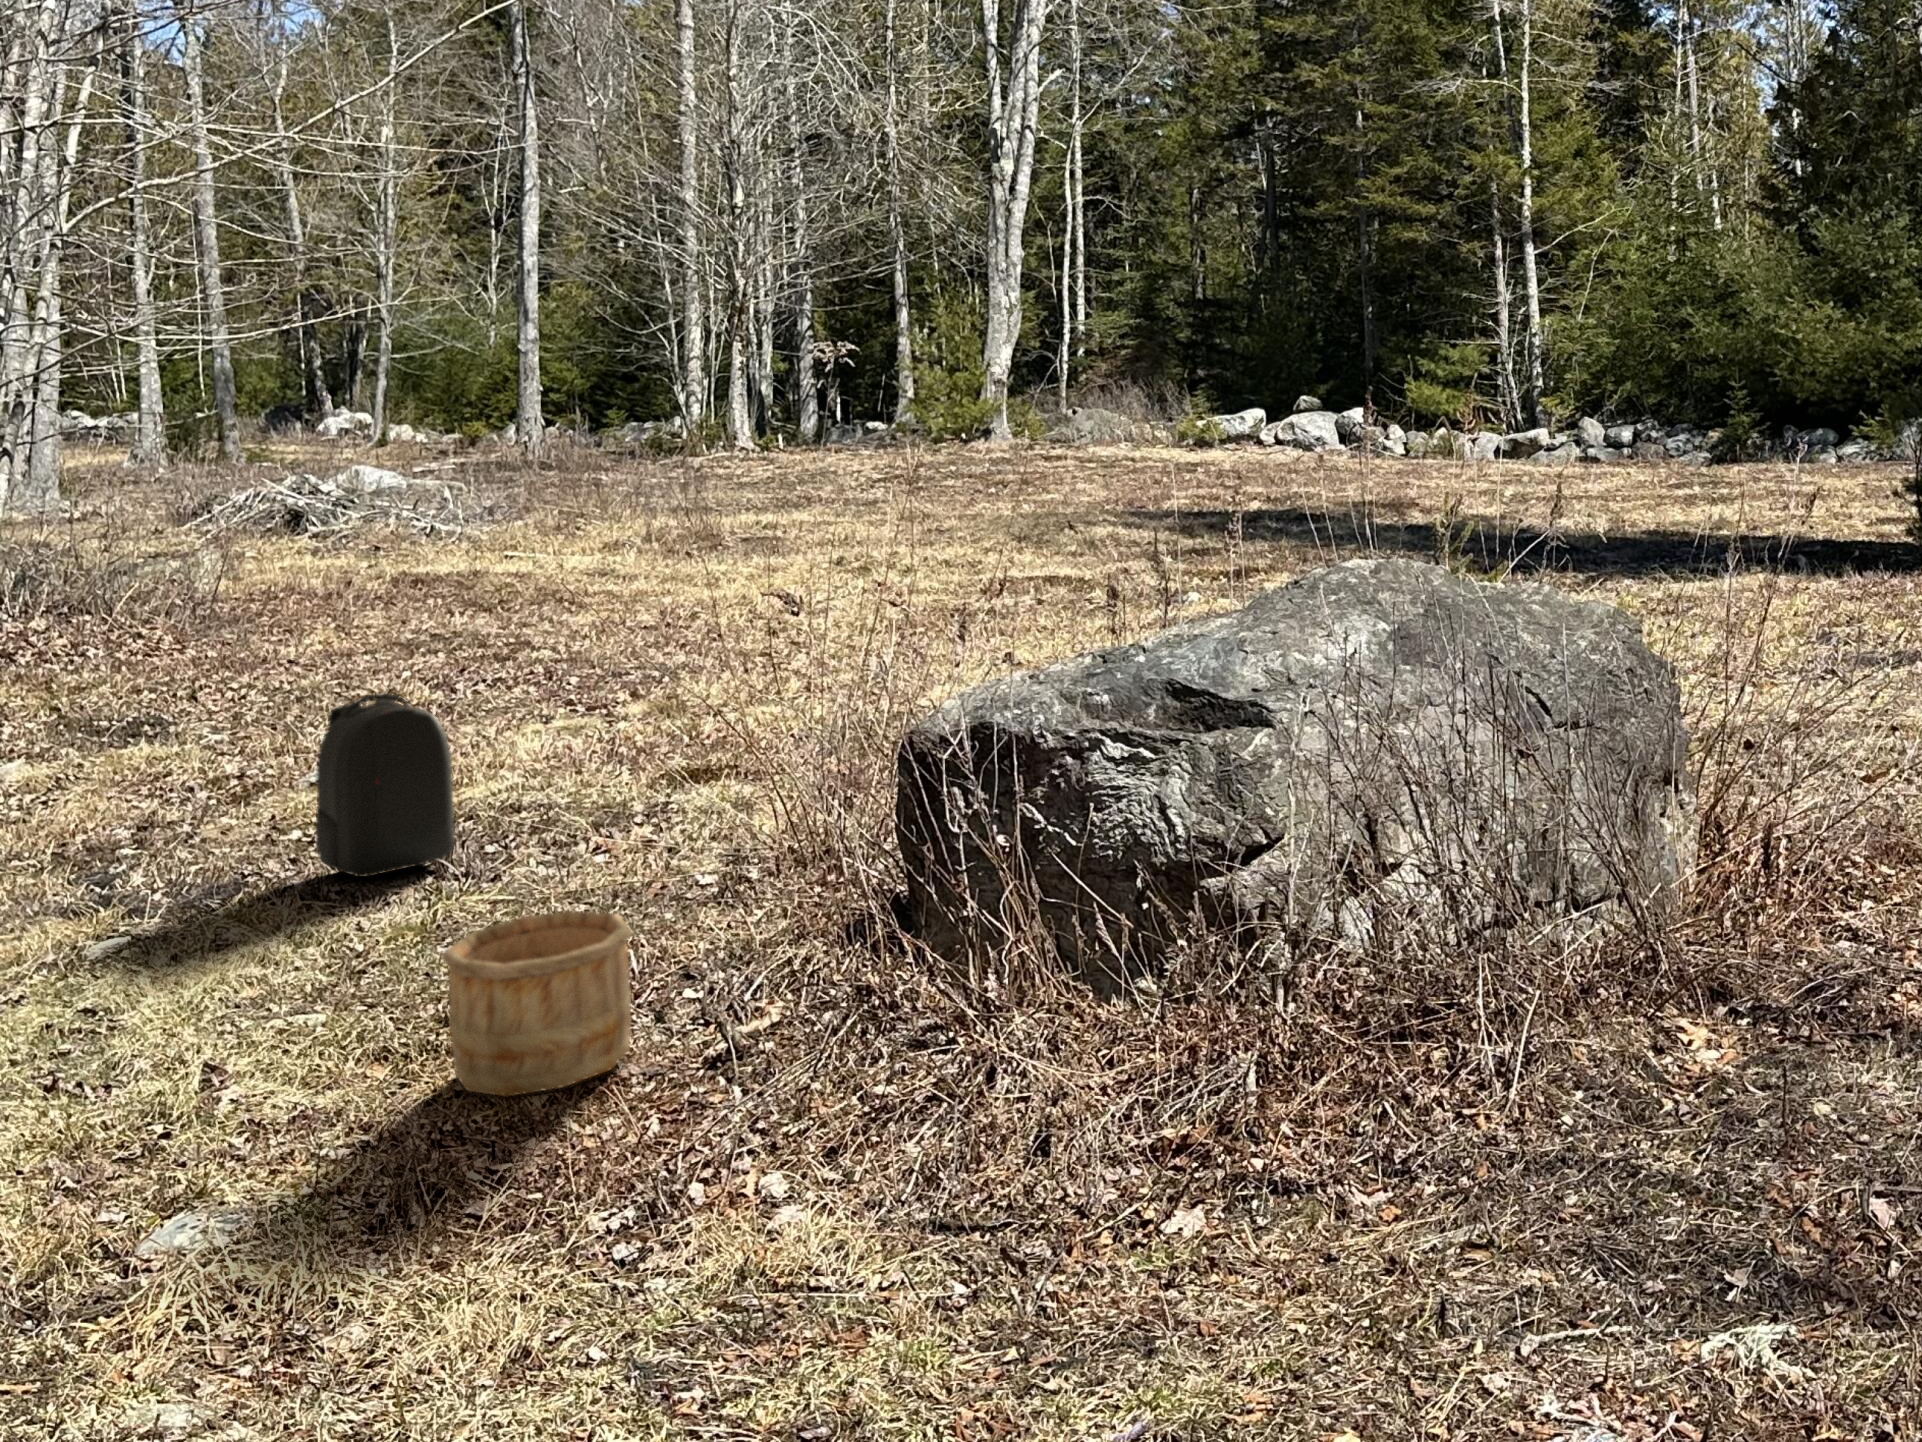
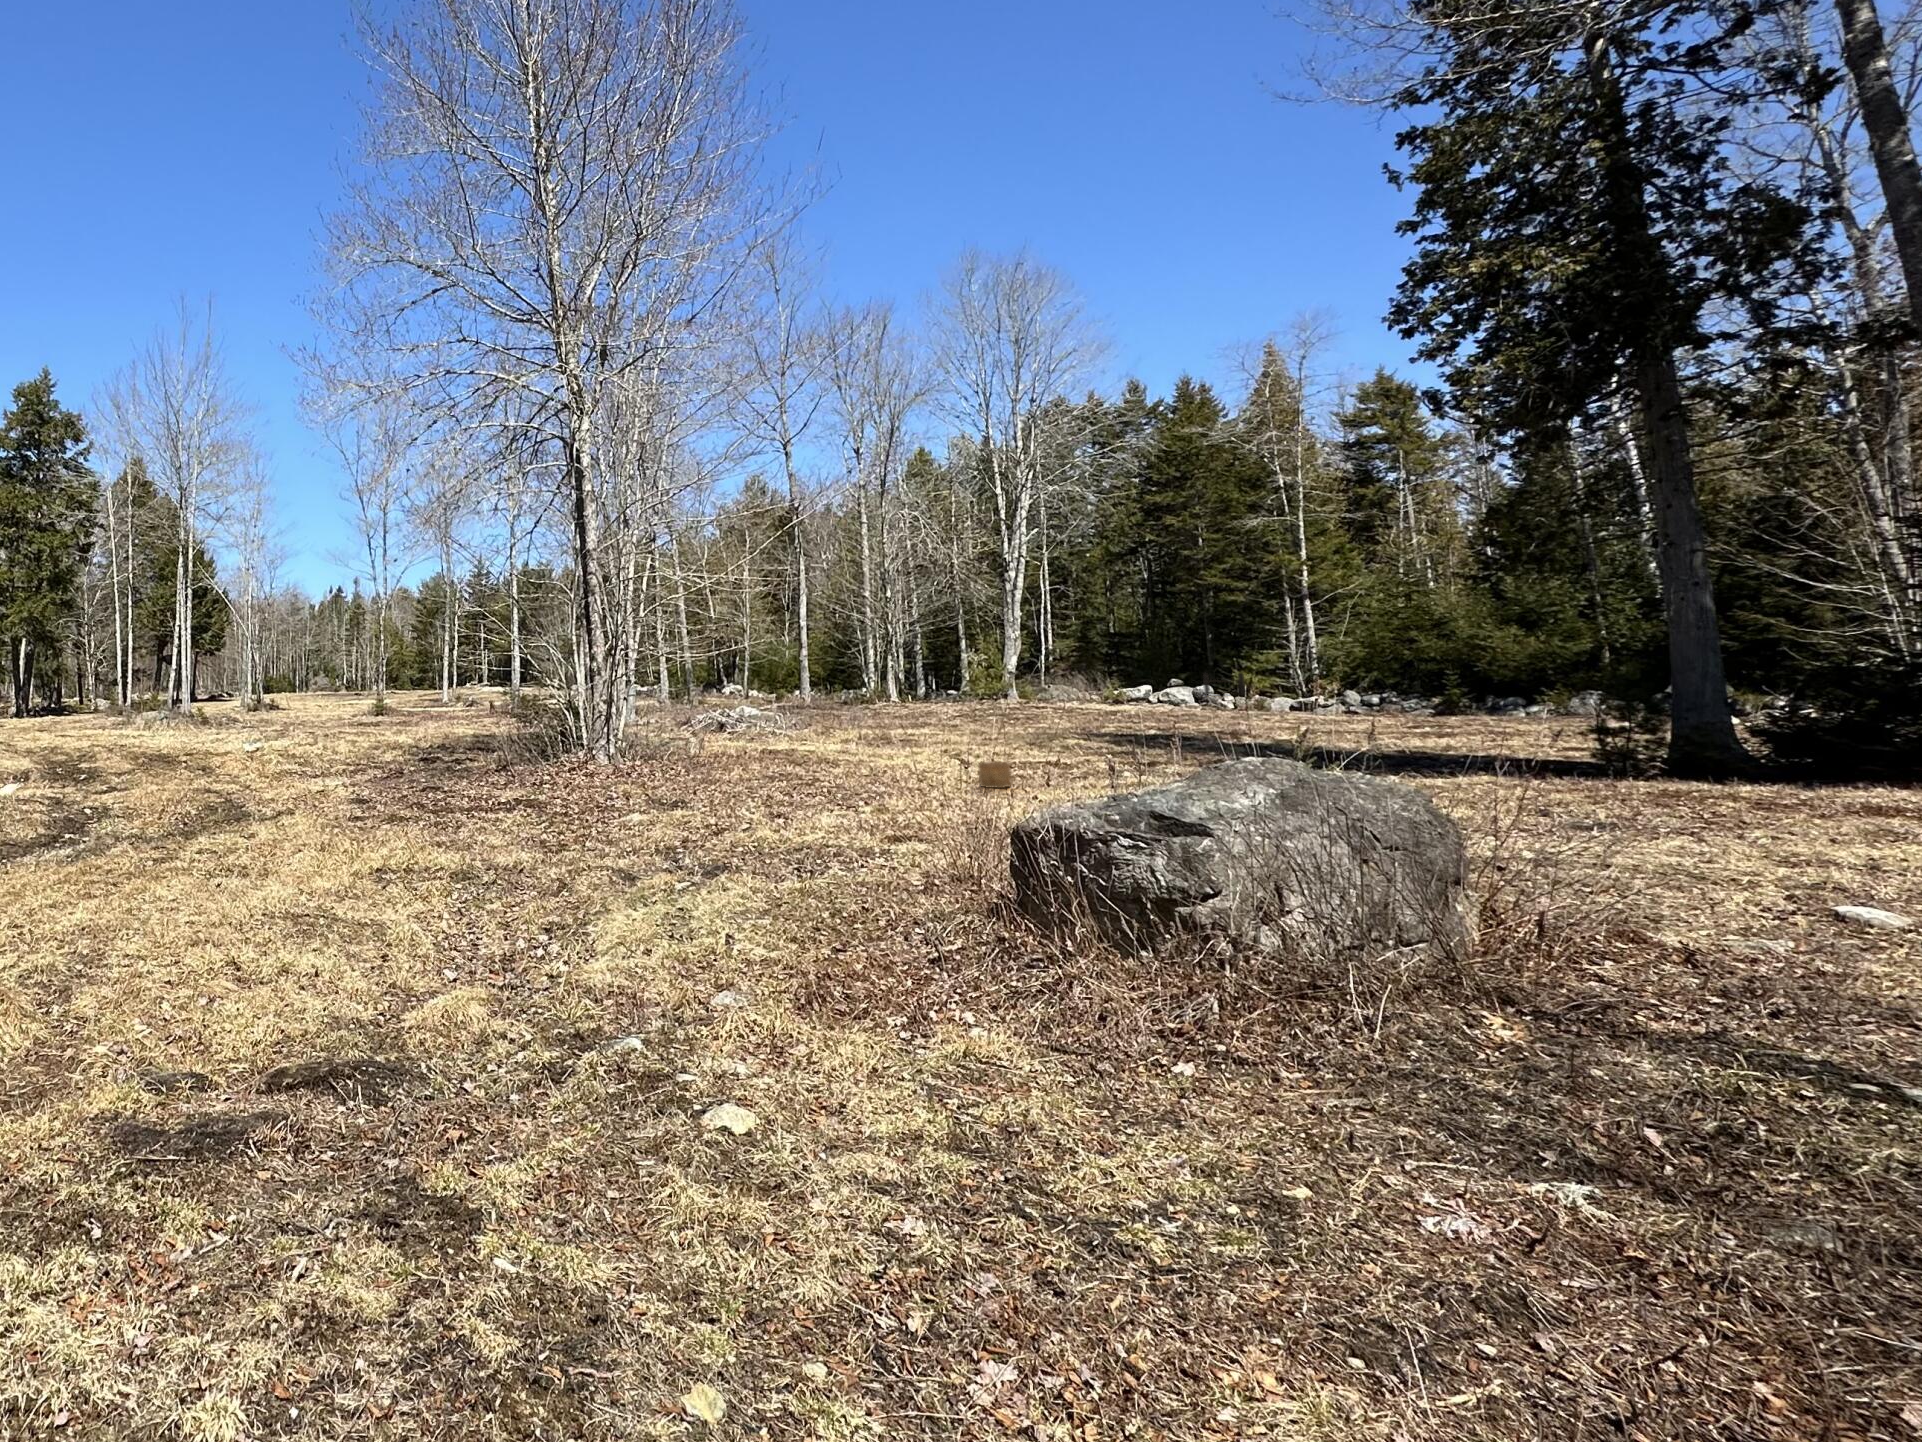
bench: none [1357,381,1425,430] -> present [1203,672,1245,695]
backpack: present [316,693,455,877] -> none [914,733,943,769]

